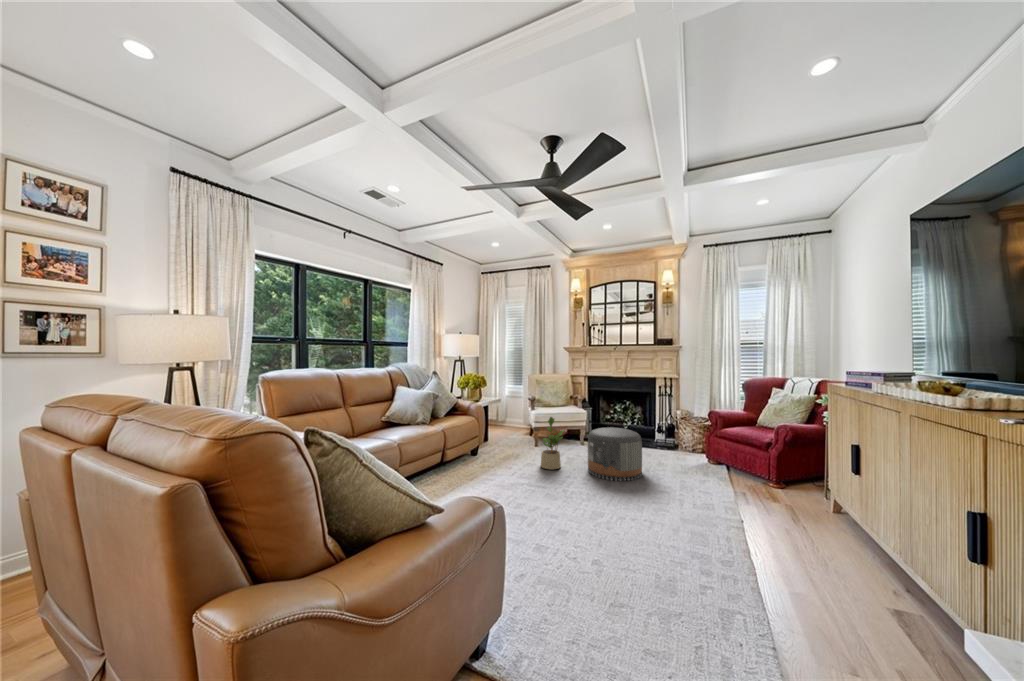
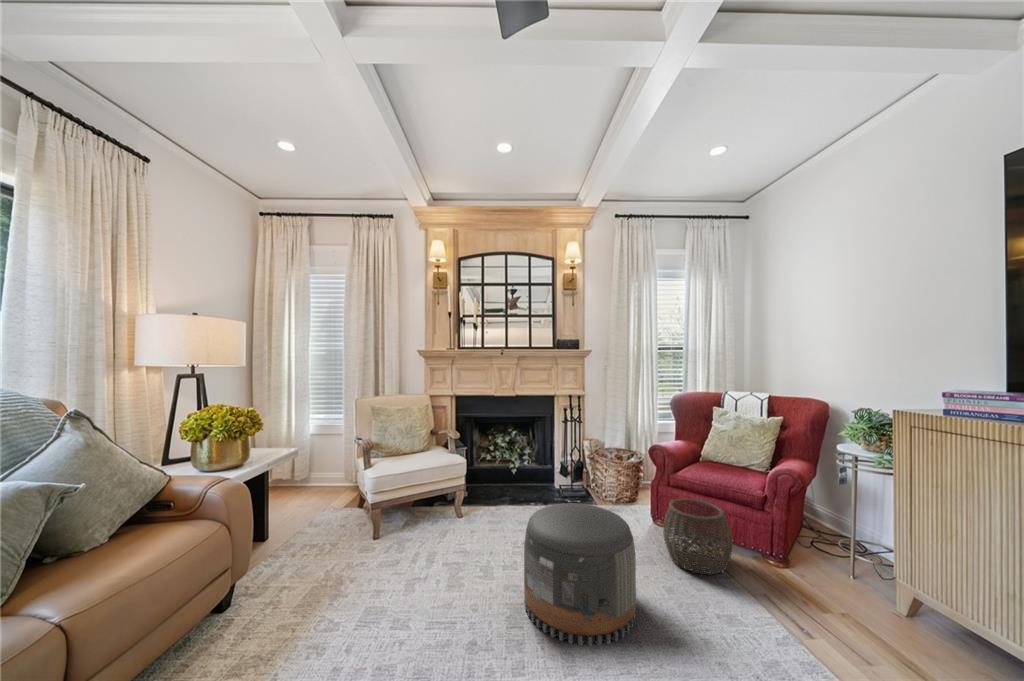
potted plant: present [541,417,564,469] -> none [420,509,475,648]
woven basket: none [682,439,724,479] -> present [663,499,733,575]

